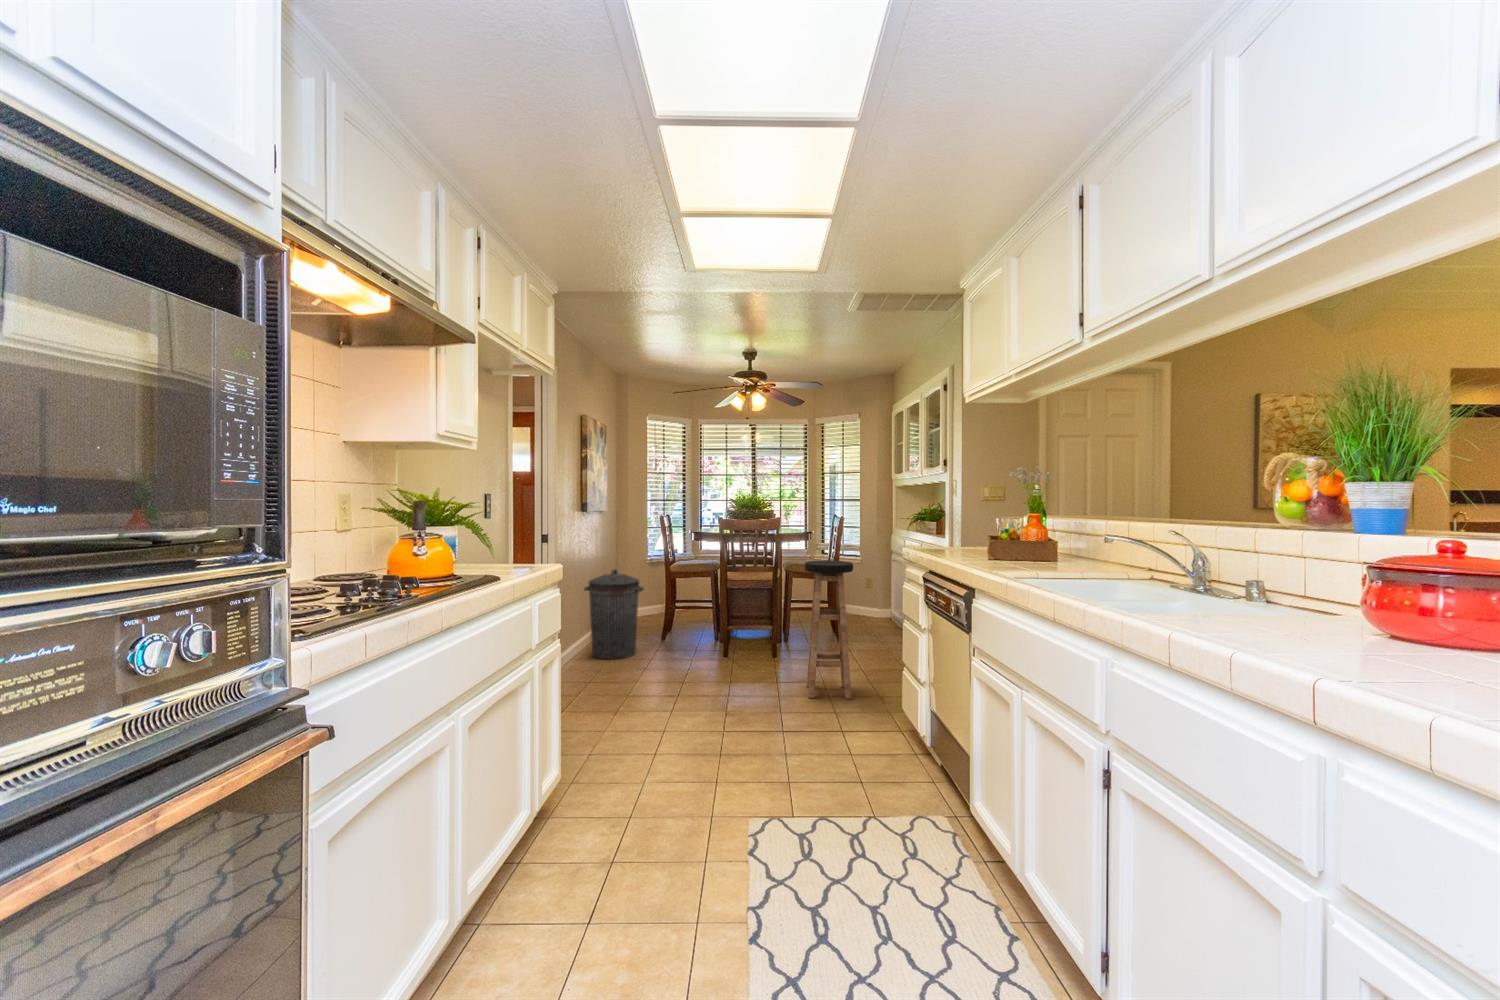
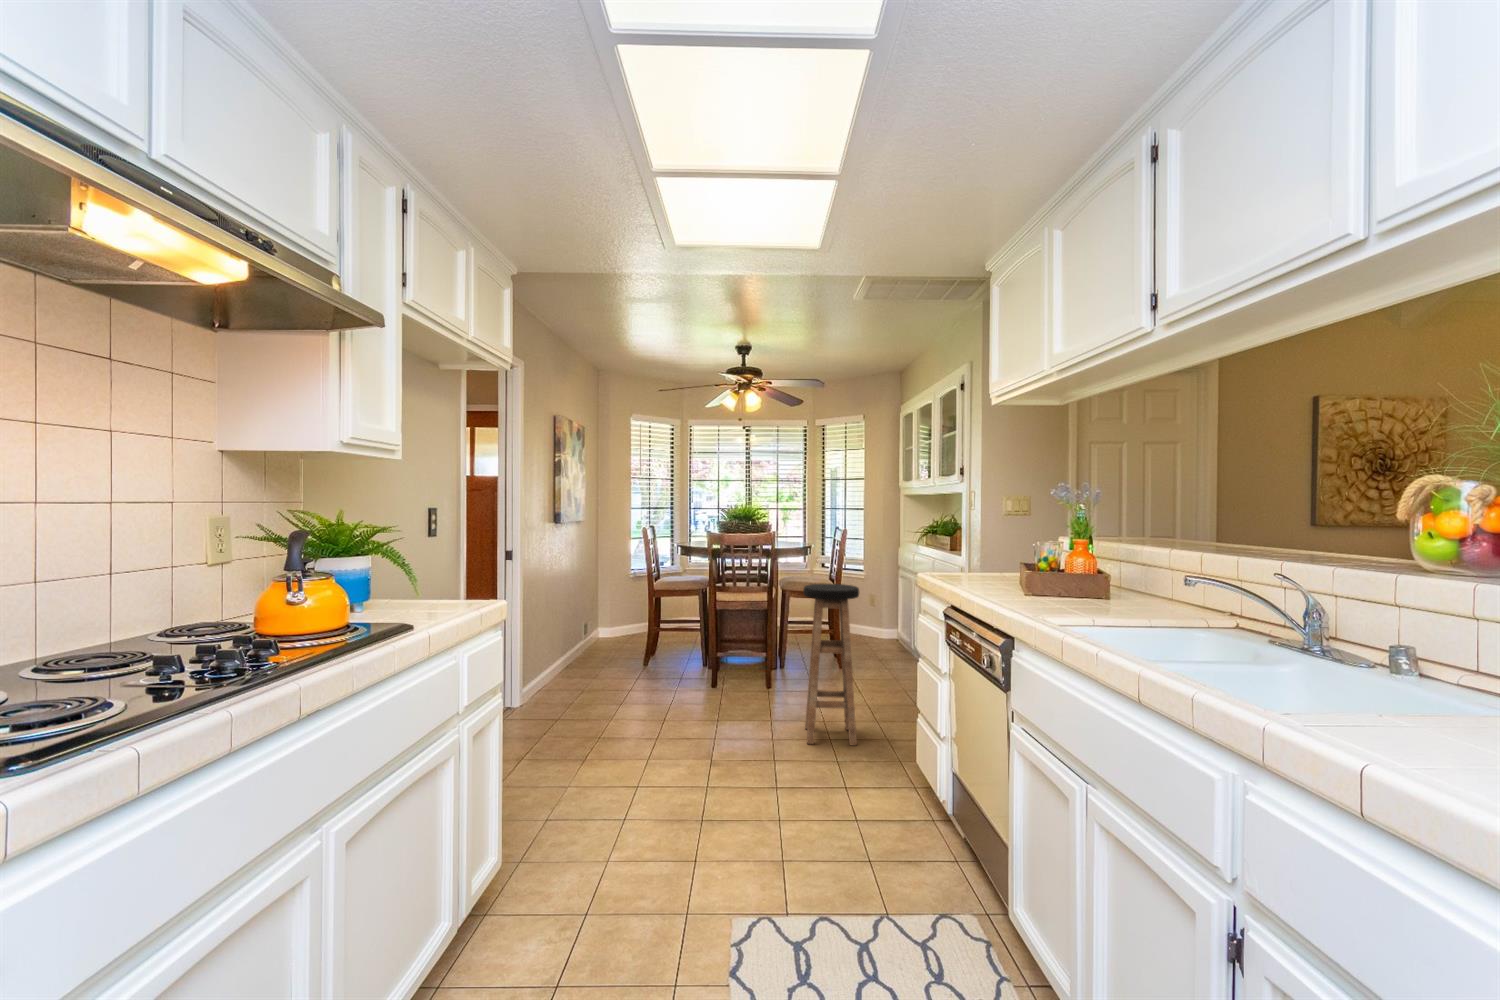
trash can: present [584,569,644,659] -> none [554,589,622,692]

